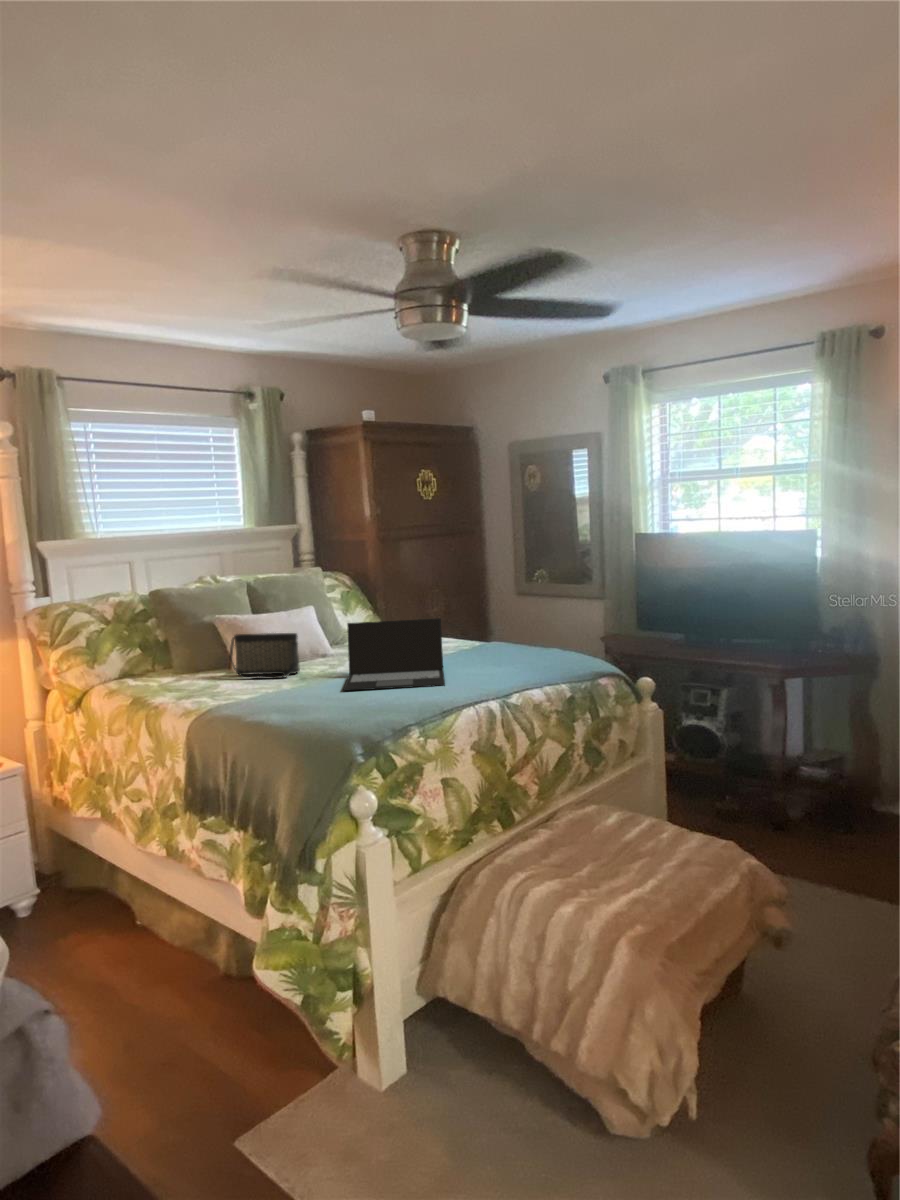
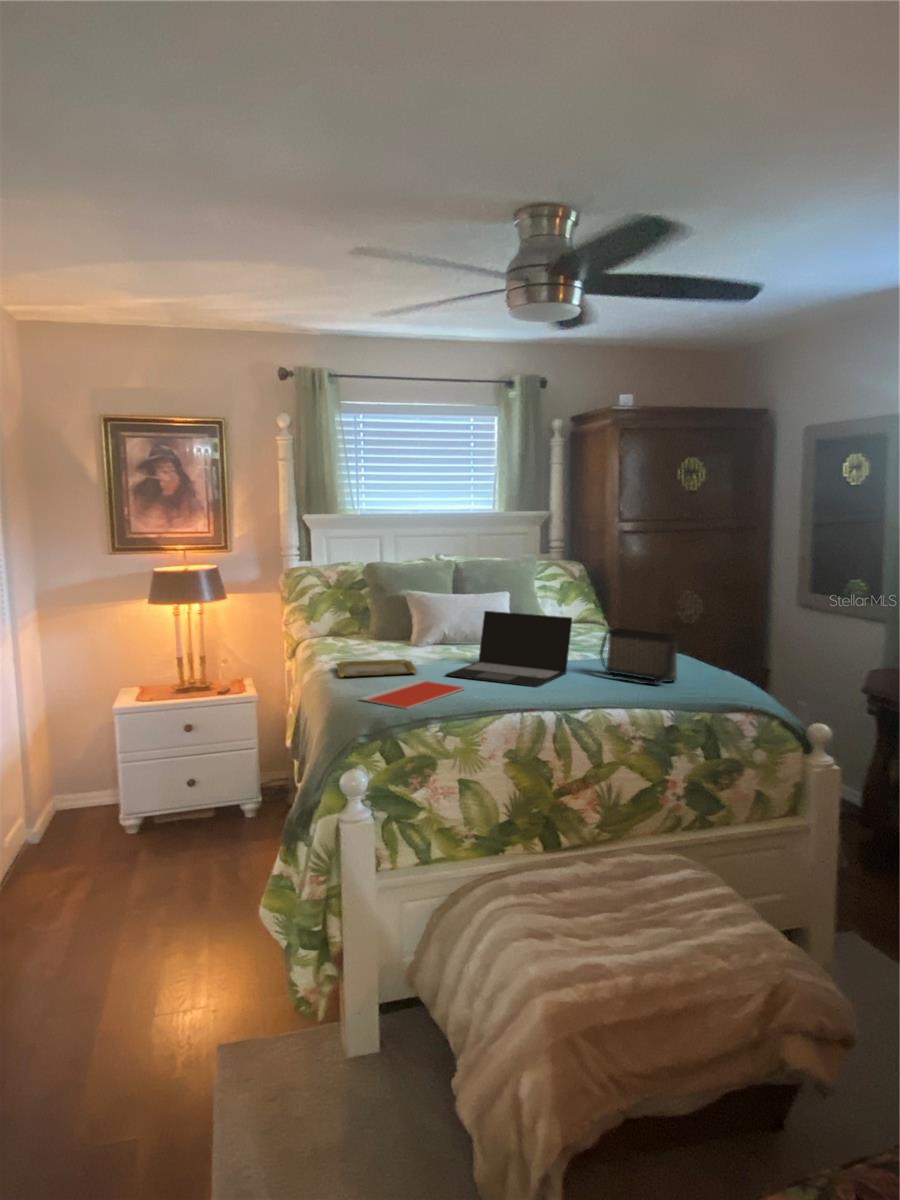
handbag: present [229,633,300,679] -> present [600,628,678,685]
tray: none [213,684,312,710] -> present [336,659,417,677]
notebook: none [311,696,388,725] -> present [360,680,465,709]

